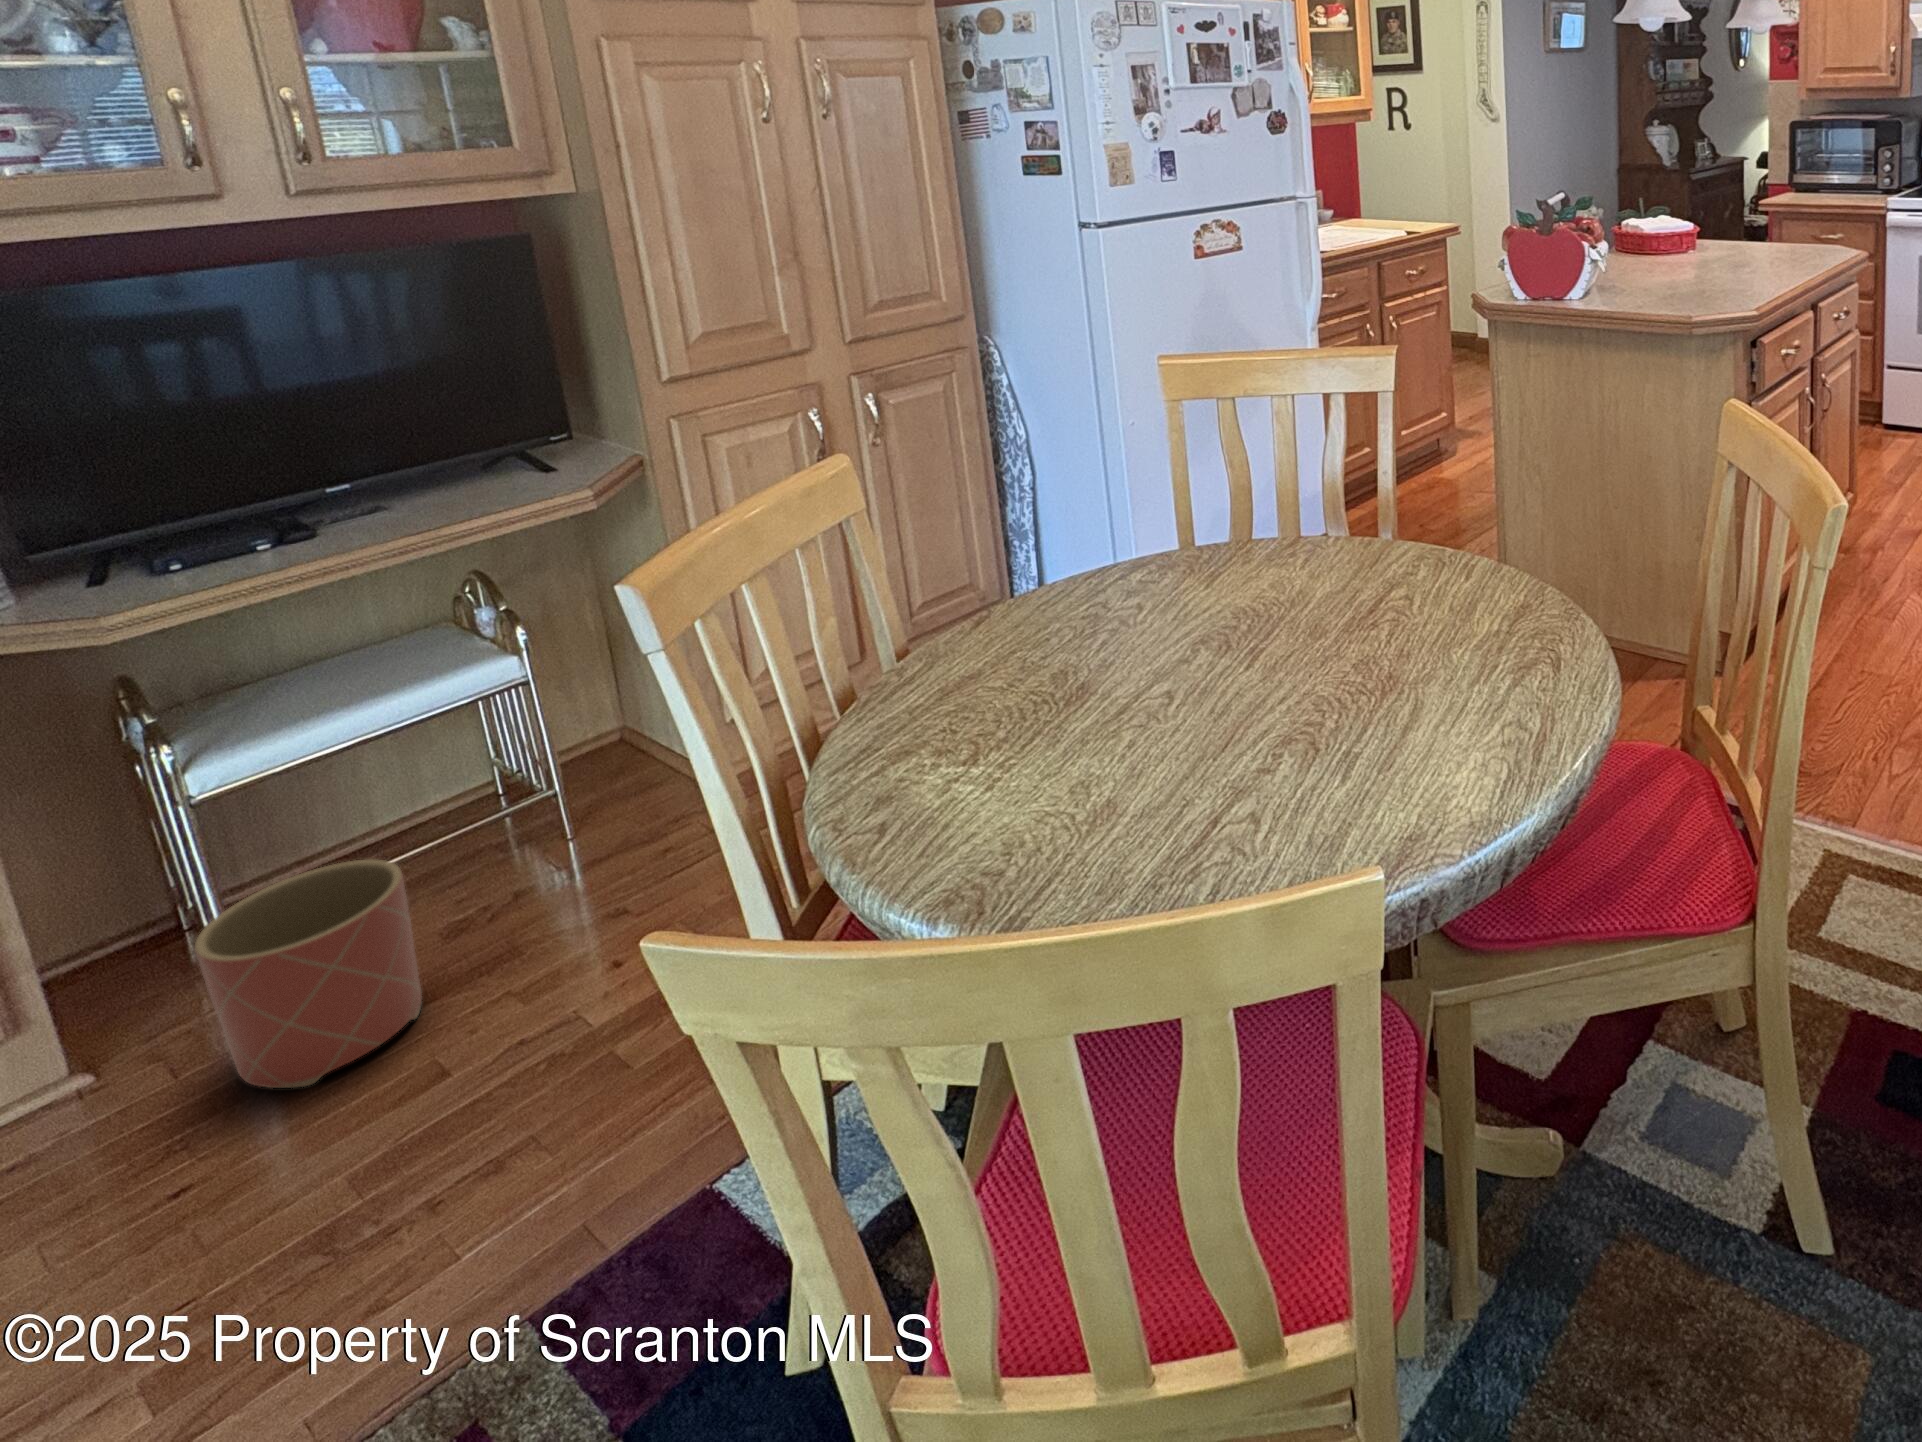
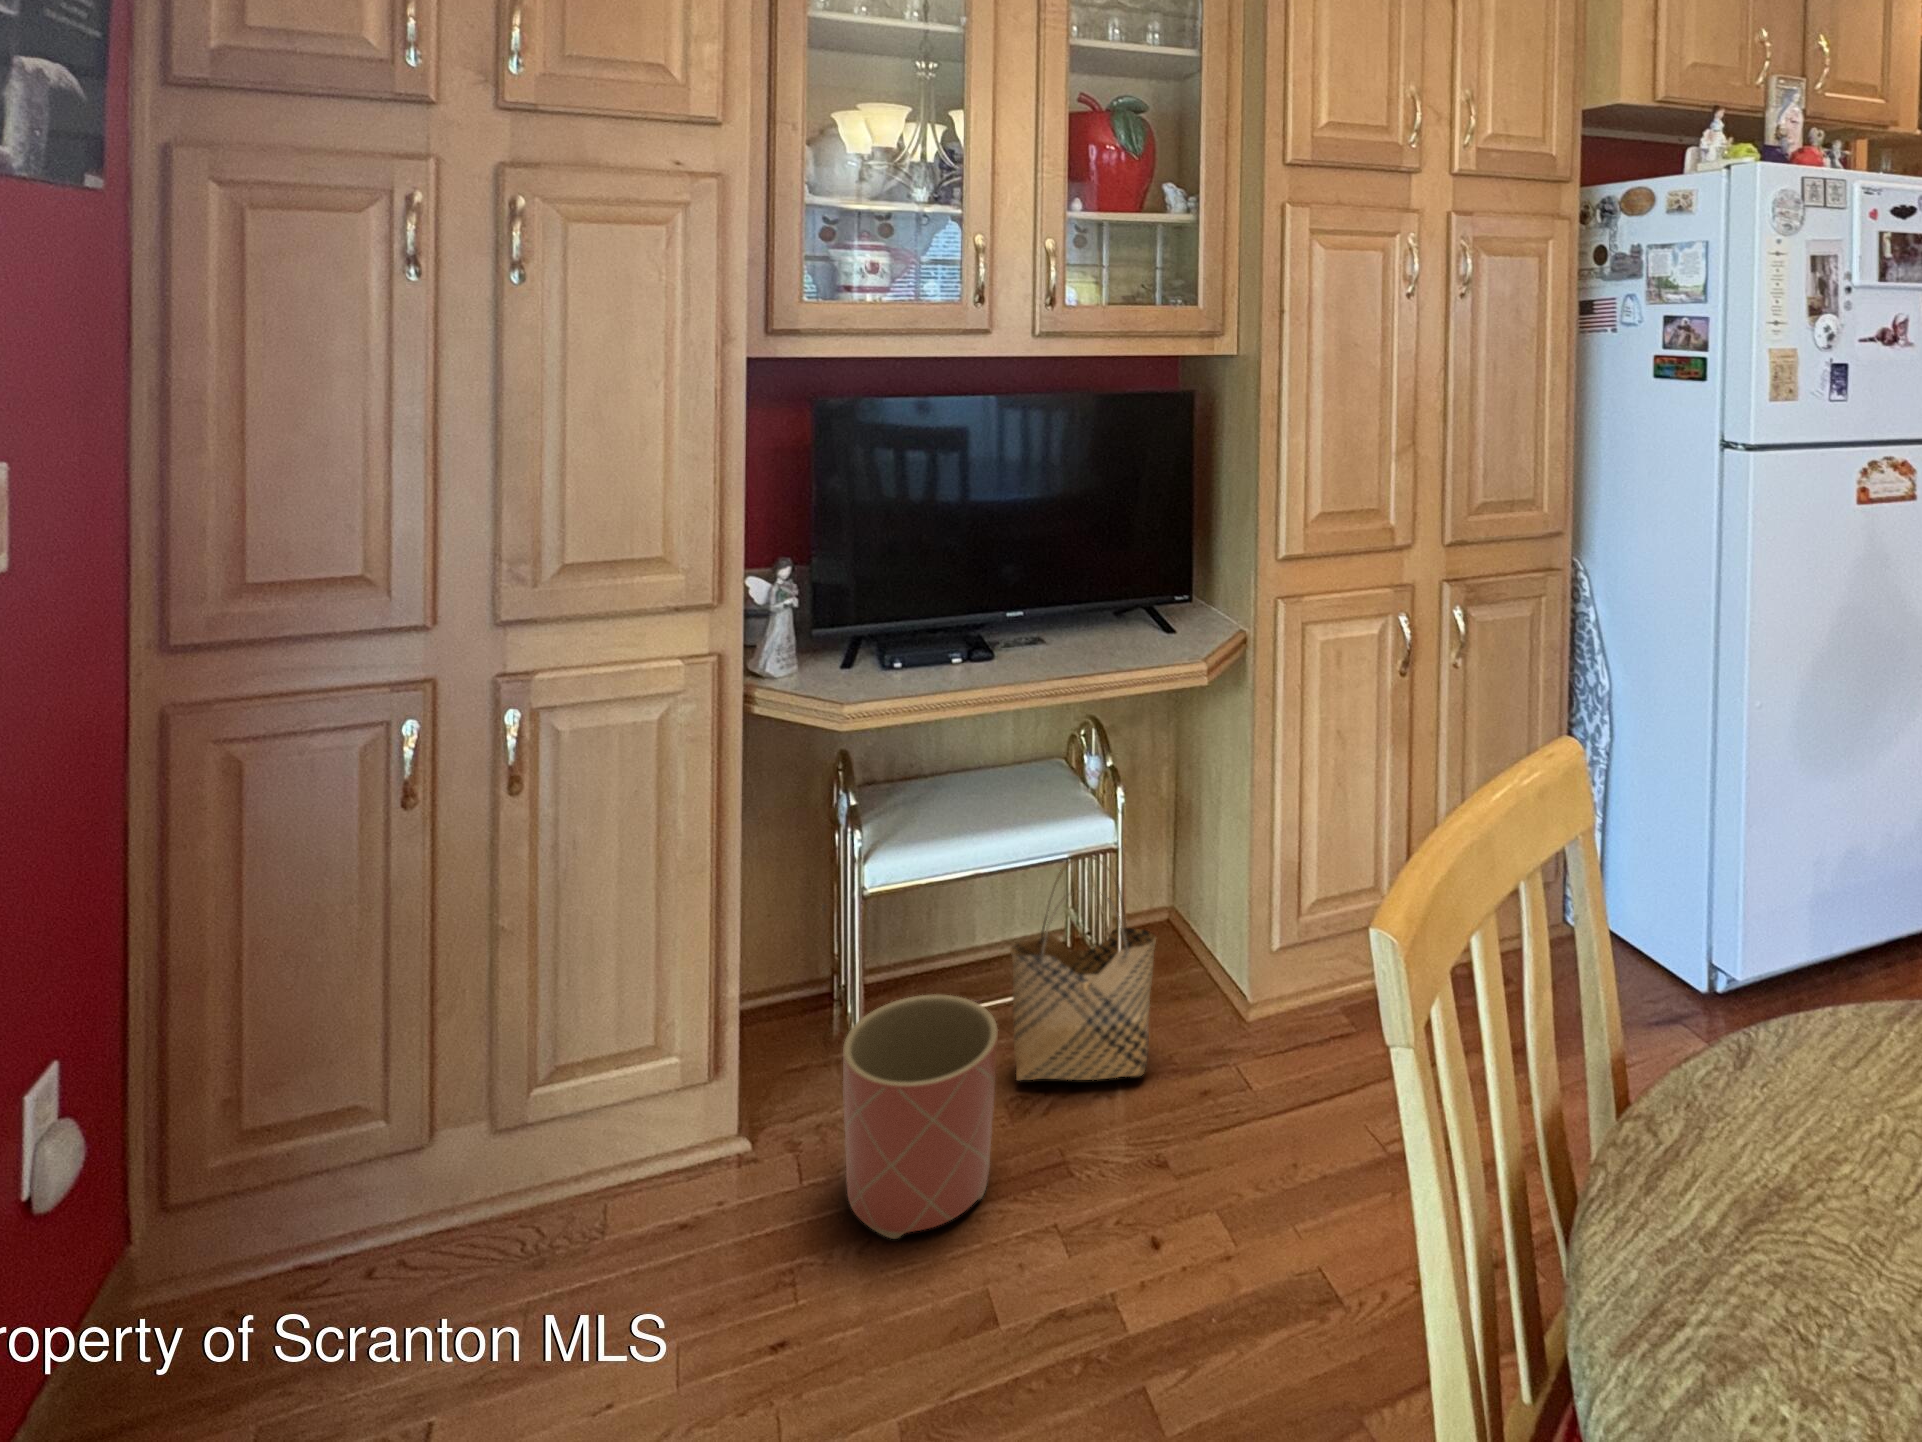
woven basket: none [409,697,599,918] -> present [1009,855,1156,1081]

